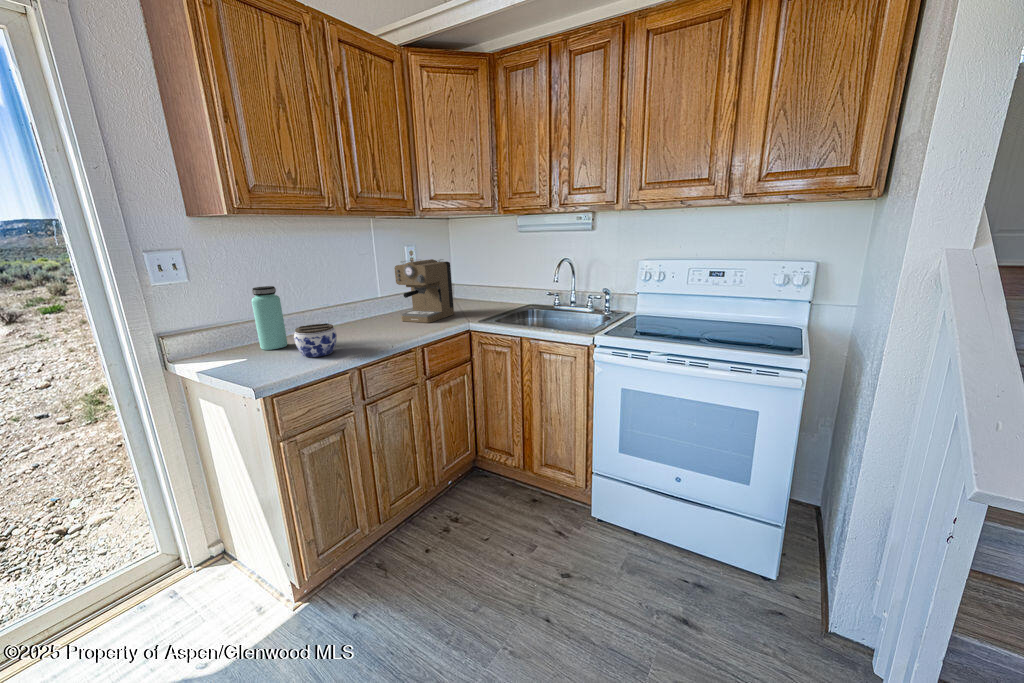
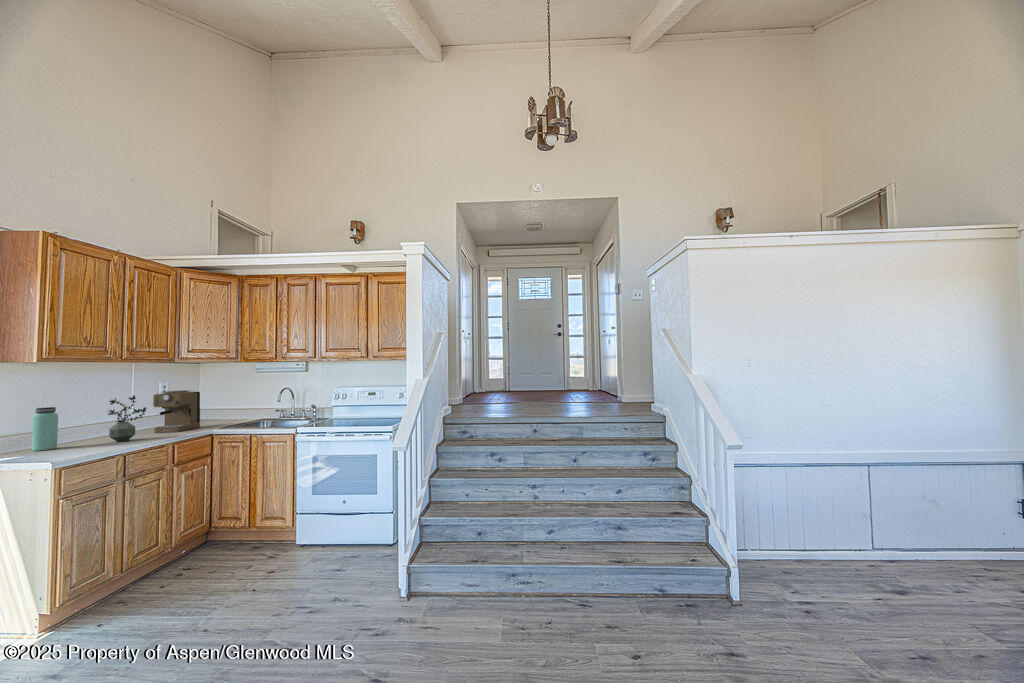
potted plant: none [334,269,383,340] -> present [108,395,146,442]
jar: present [294,323,337,357] -> none [73,428,109,449]

